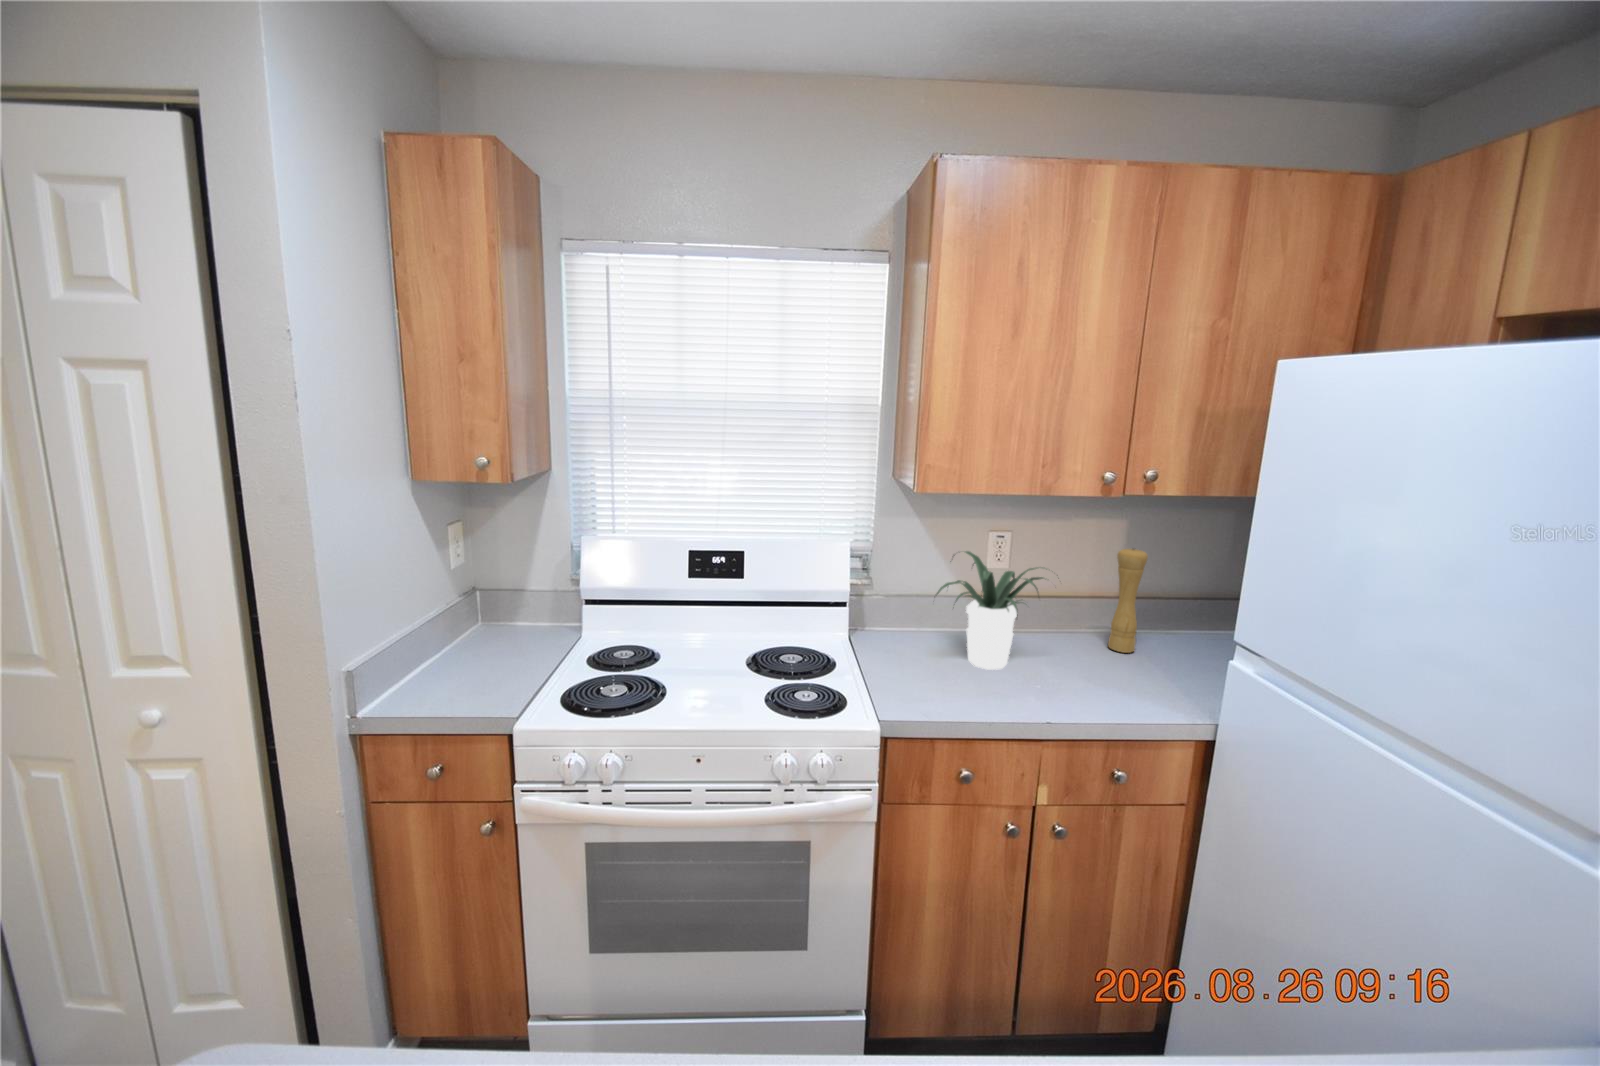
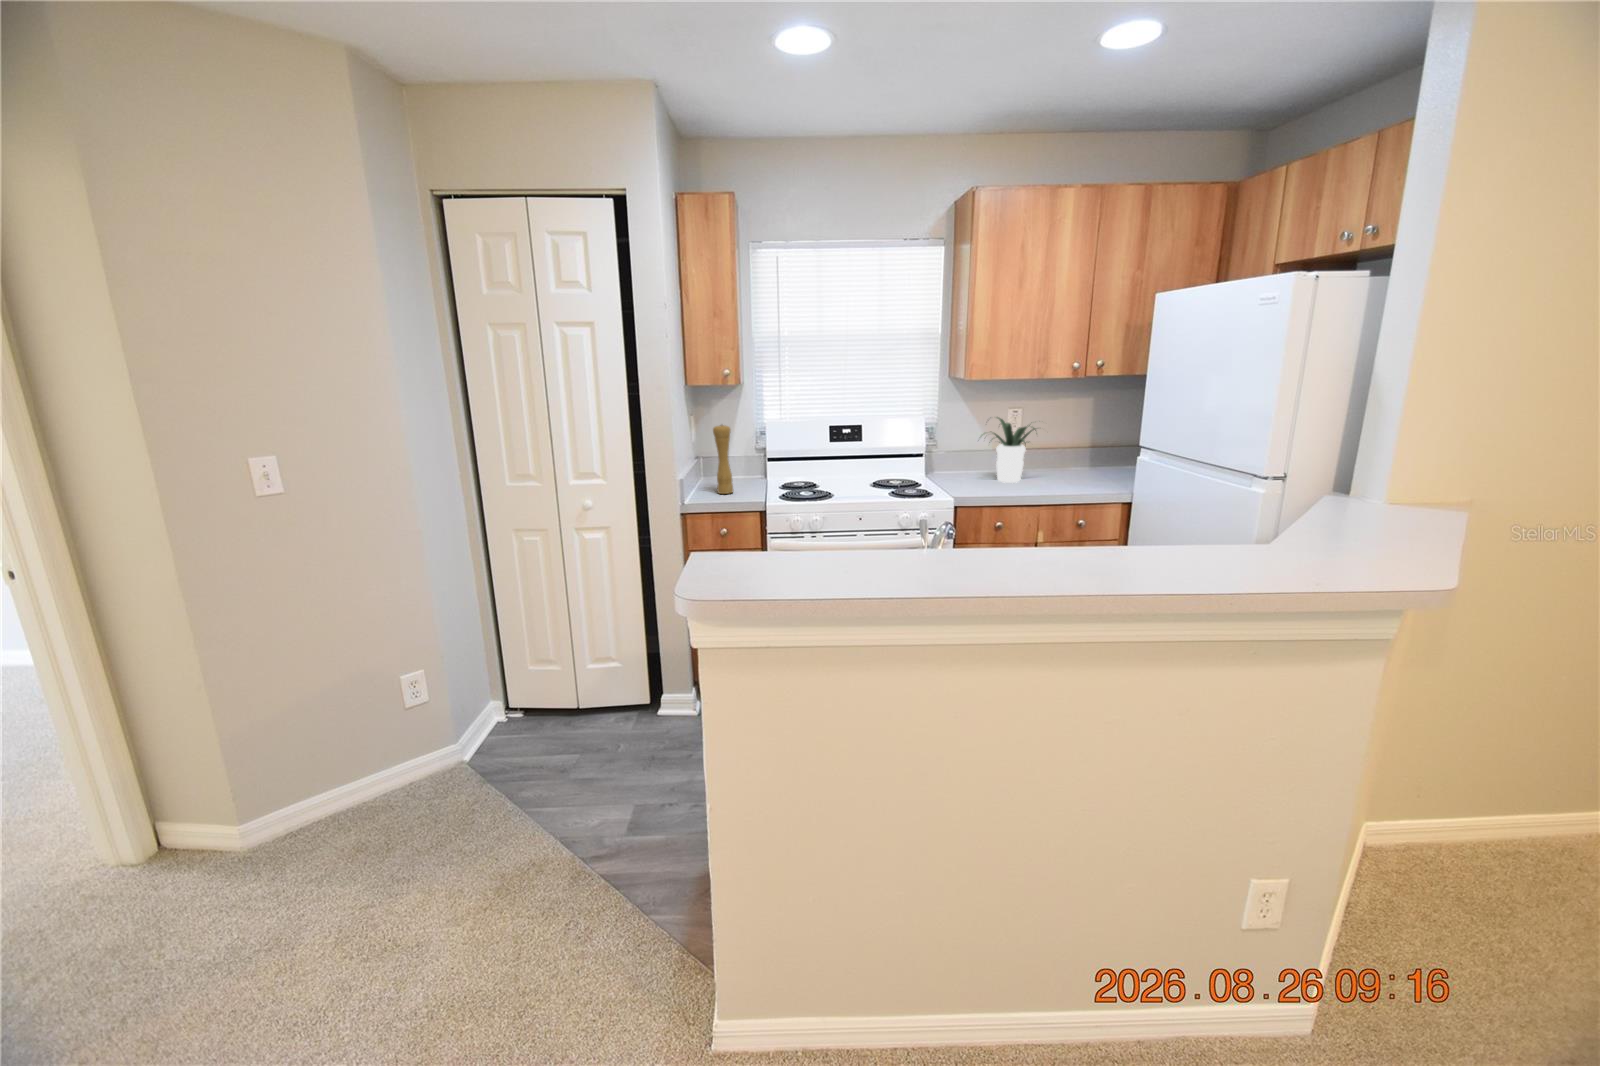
pepper mill: present [1108,548,1148,653] -> present [713,425,733,494]

